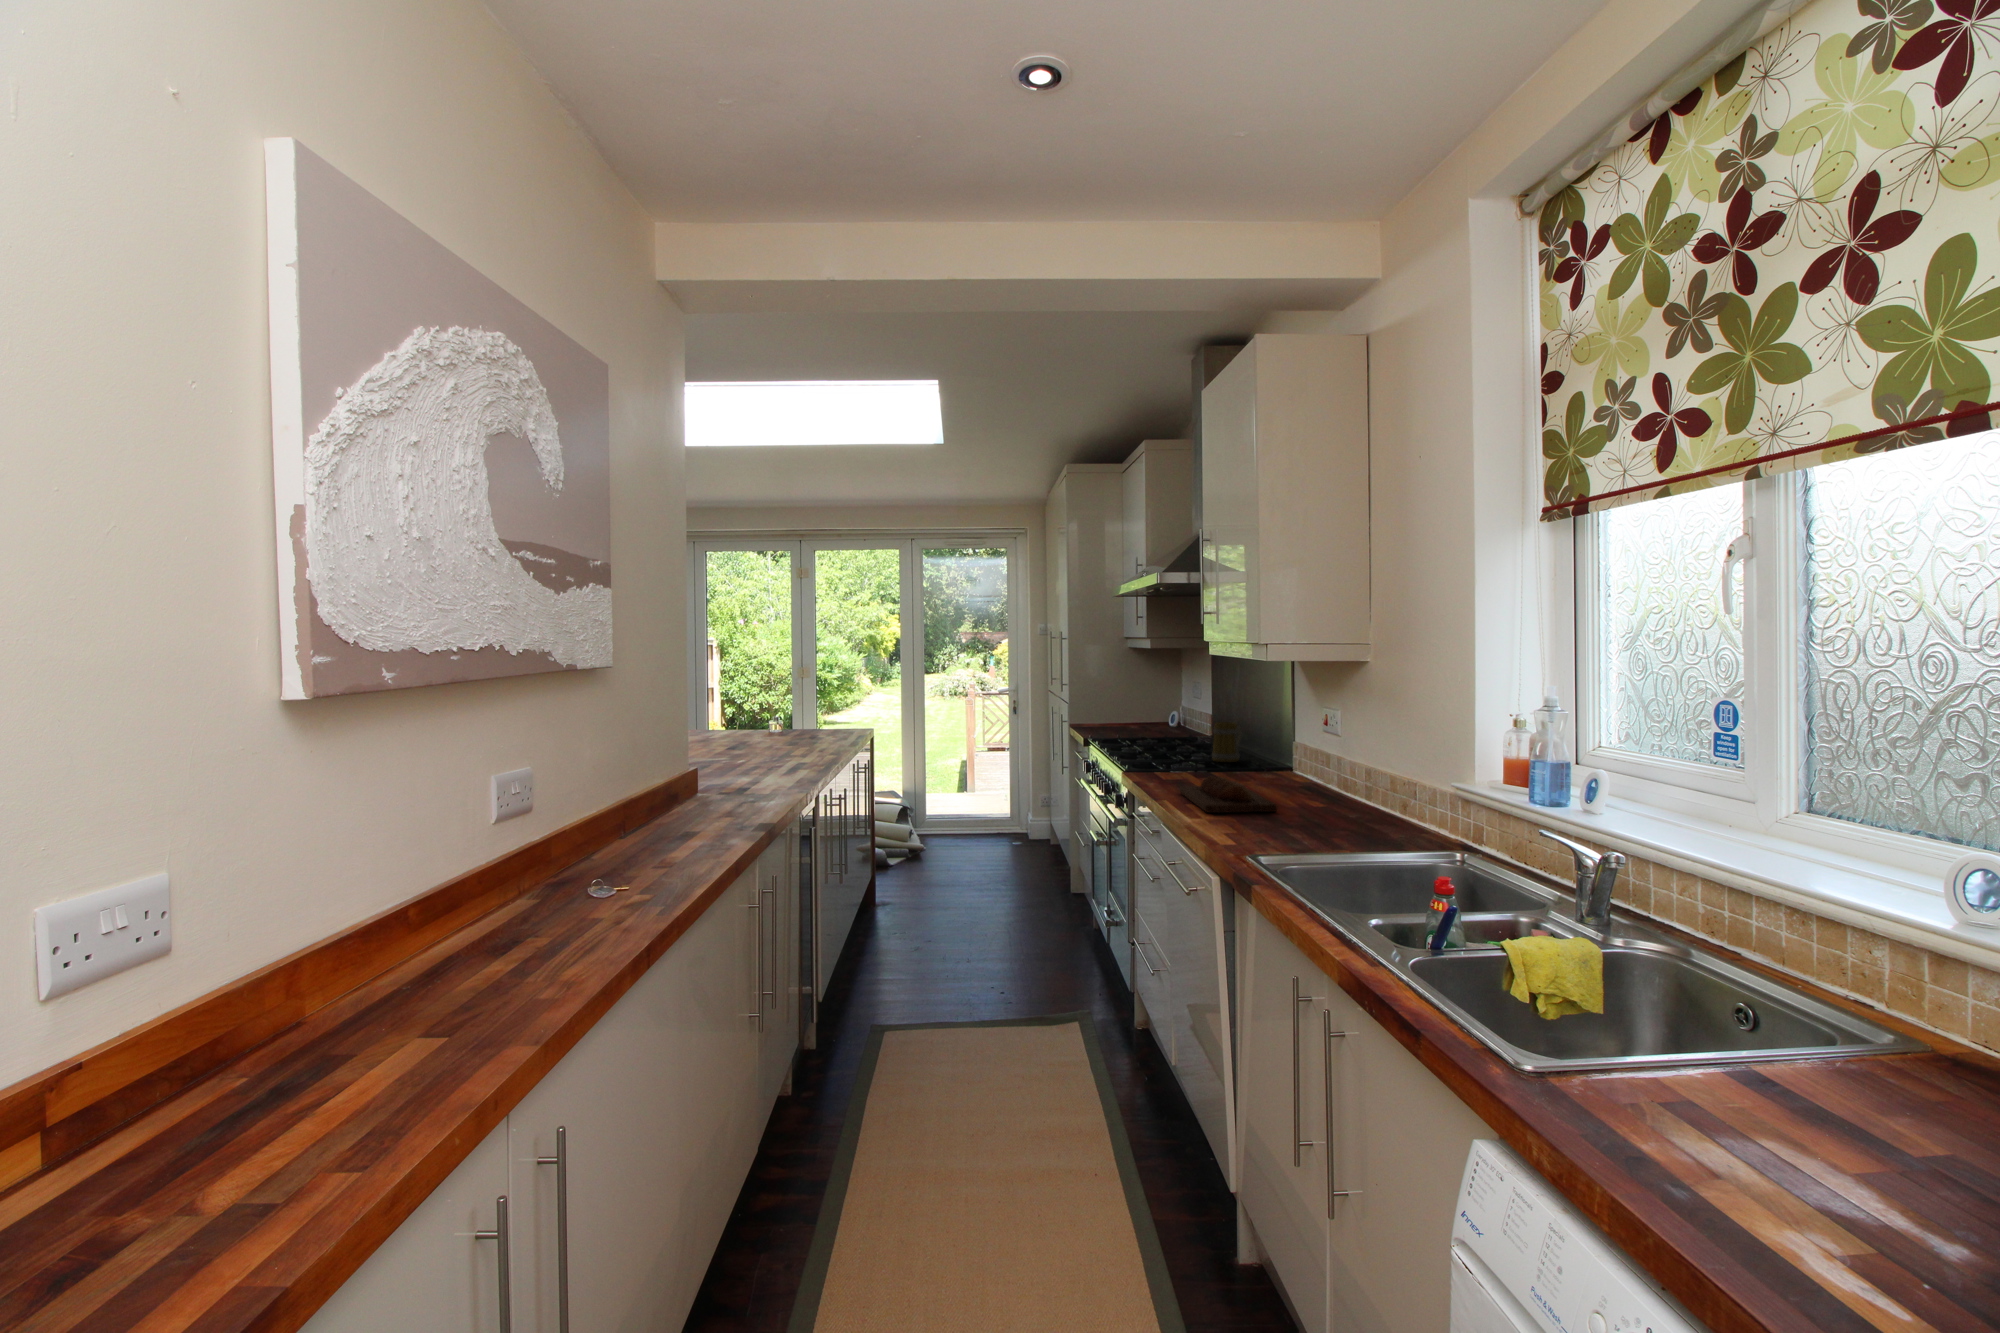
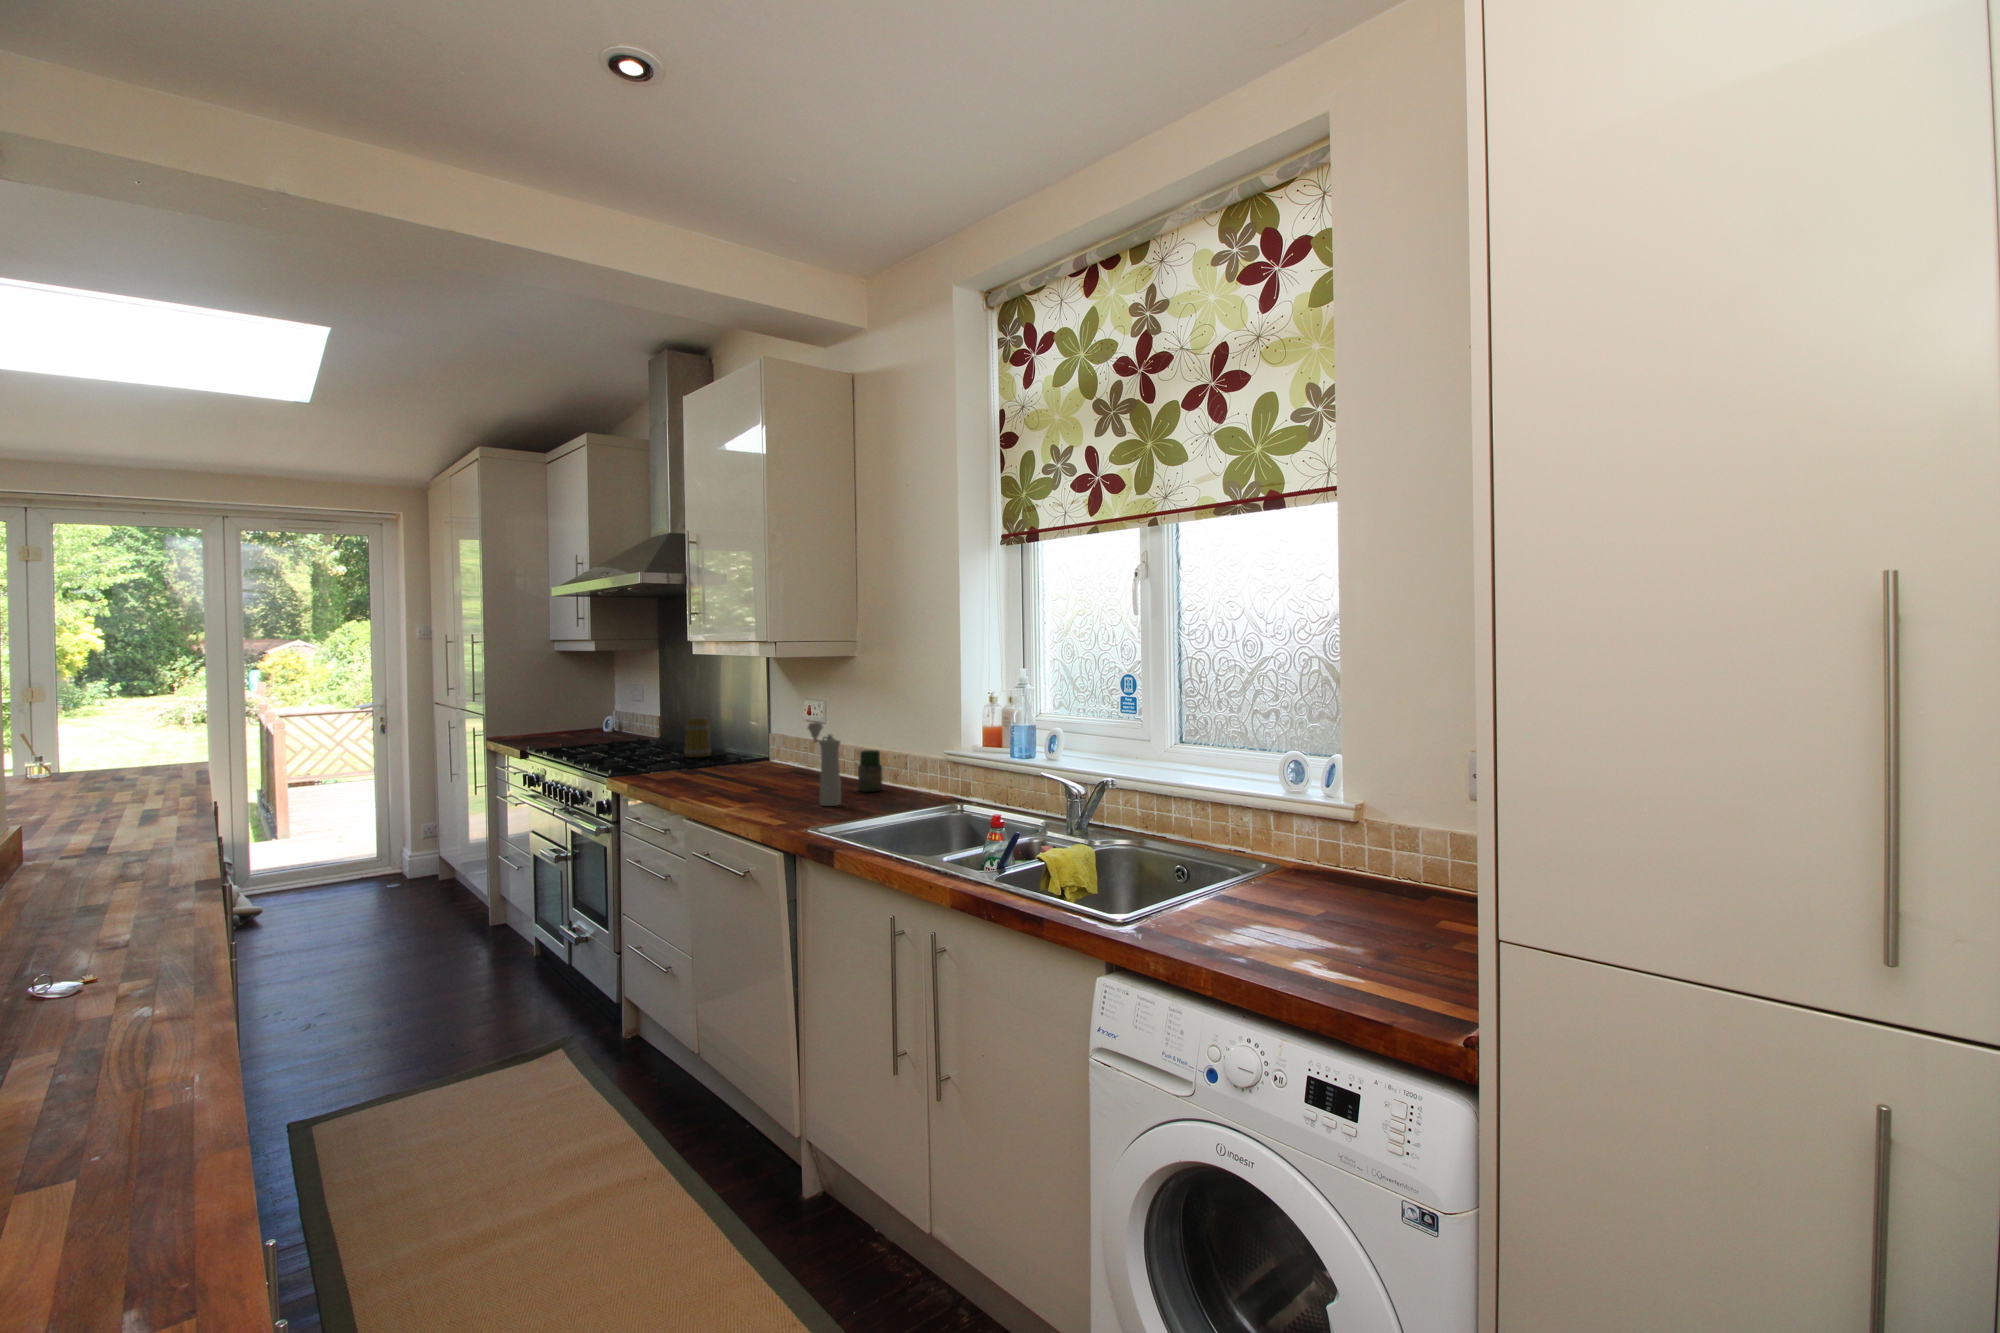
pepper mill: none [1287,738,1318,835] -> present [808,722,841,806]
jar: none [1353,774,1383,823] -> present [858,750,882,792]
bread loaf: present [1180,776,1277,813] -> none [683,766,791,799]

